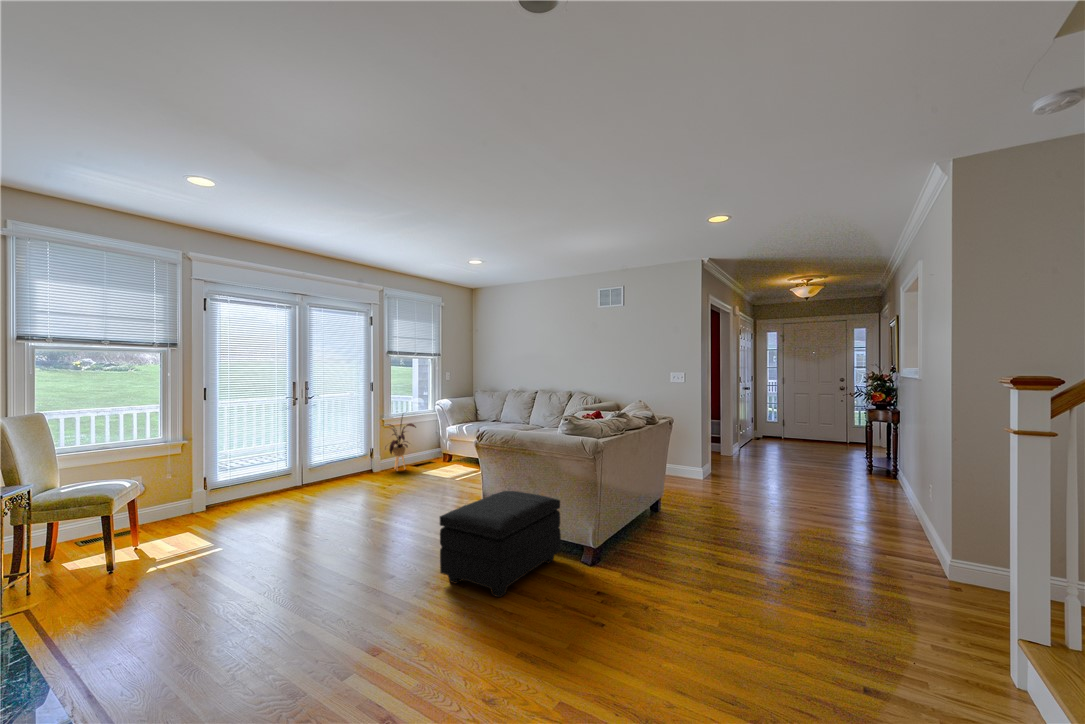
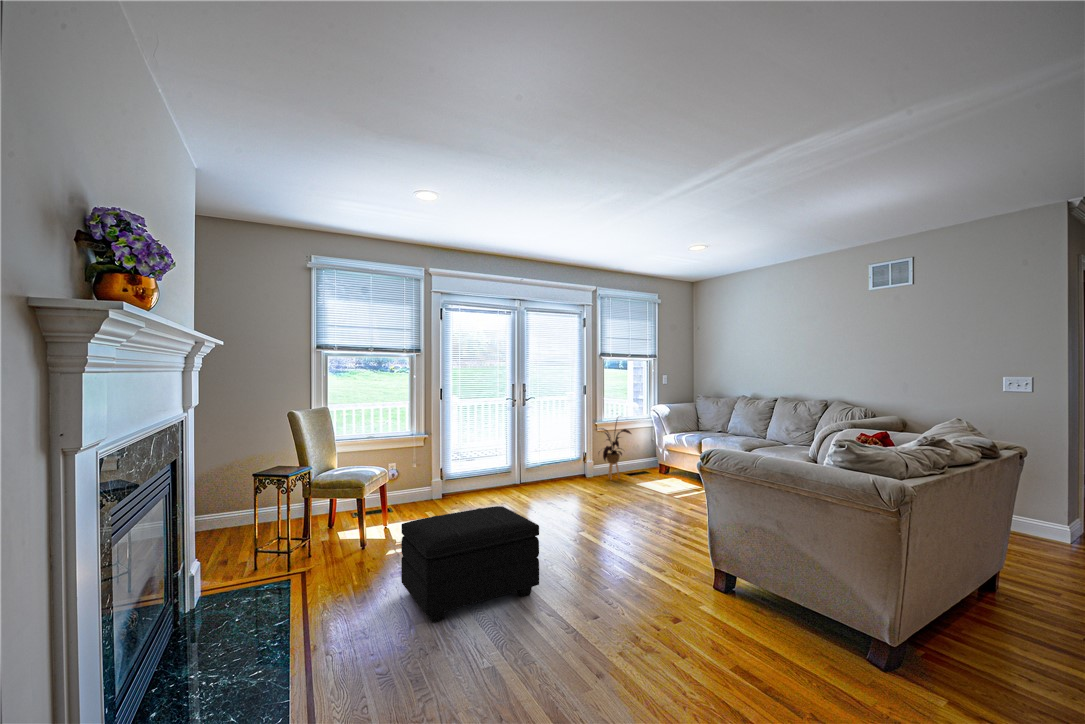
footstool: present [440,491,561,597] -> present [401,506,539,623]

